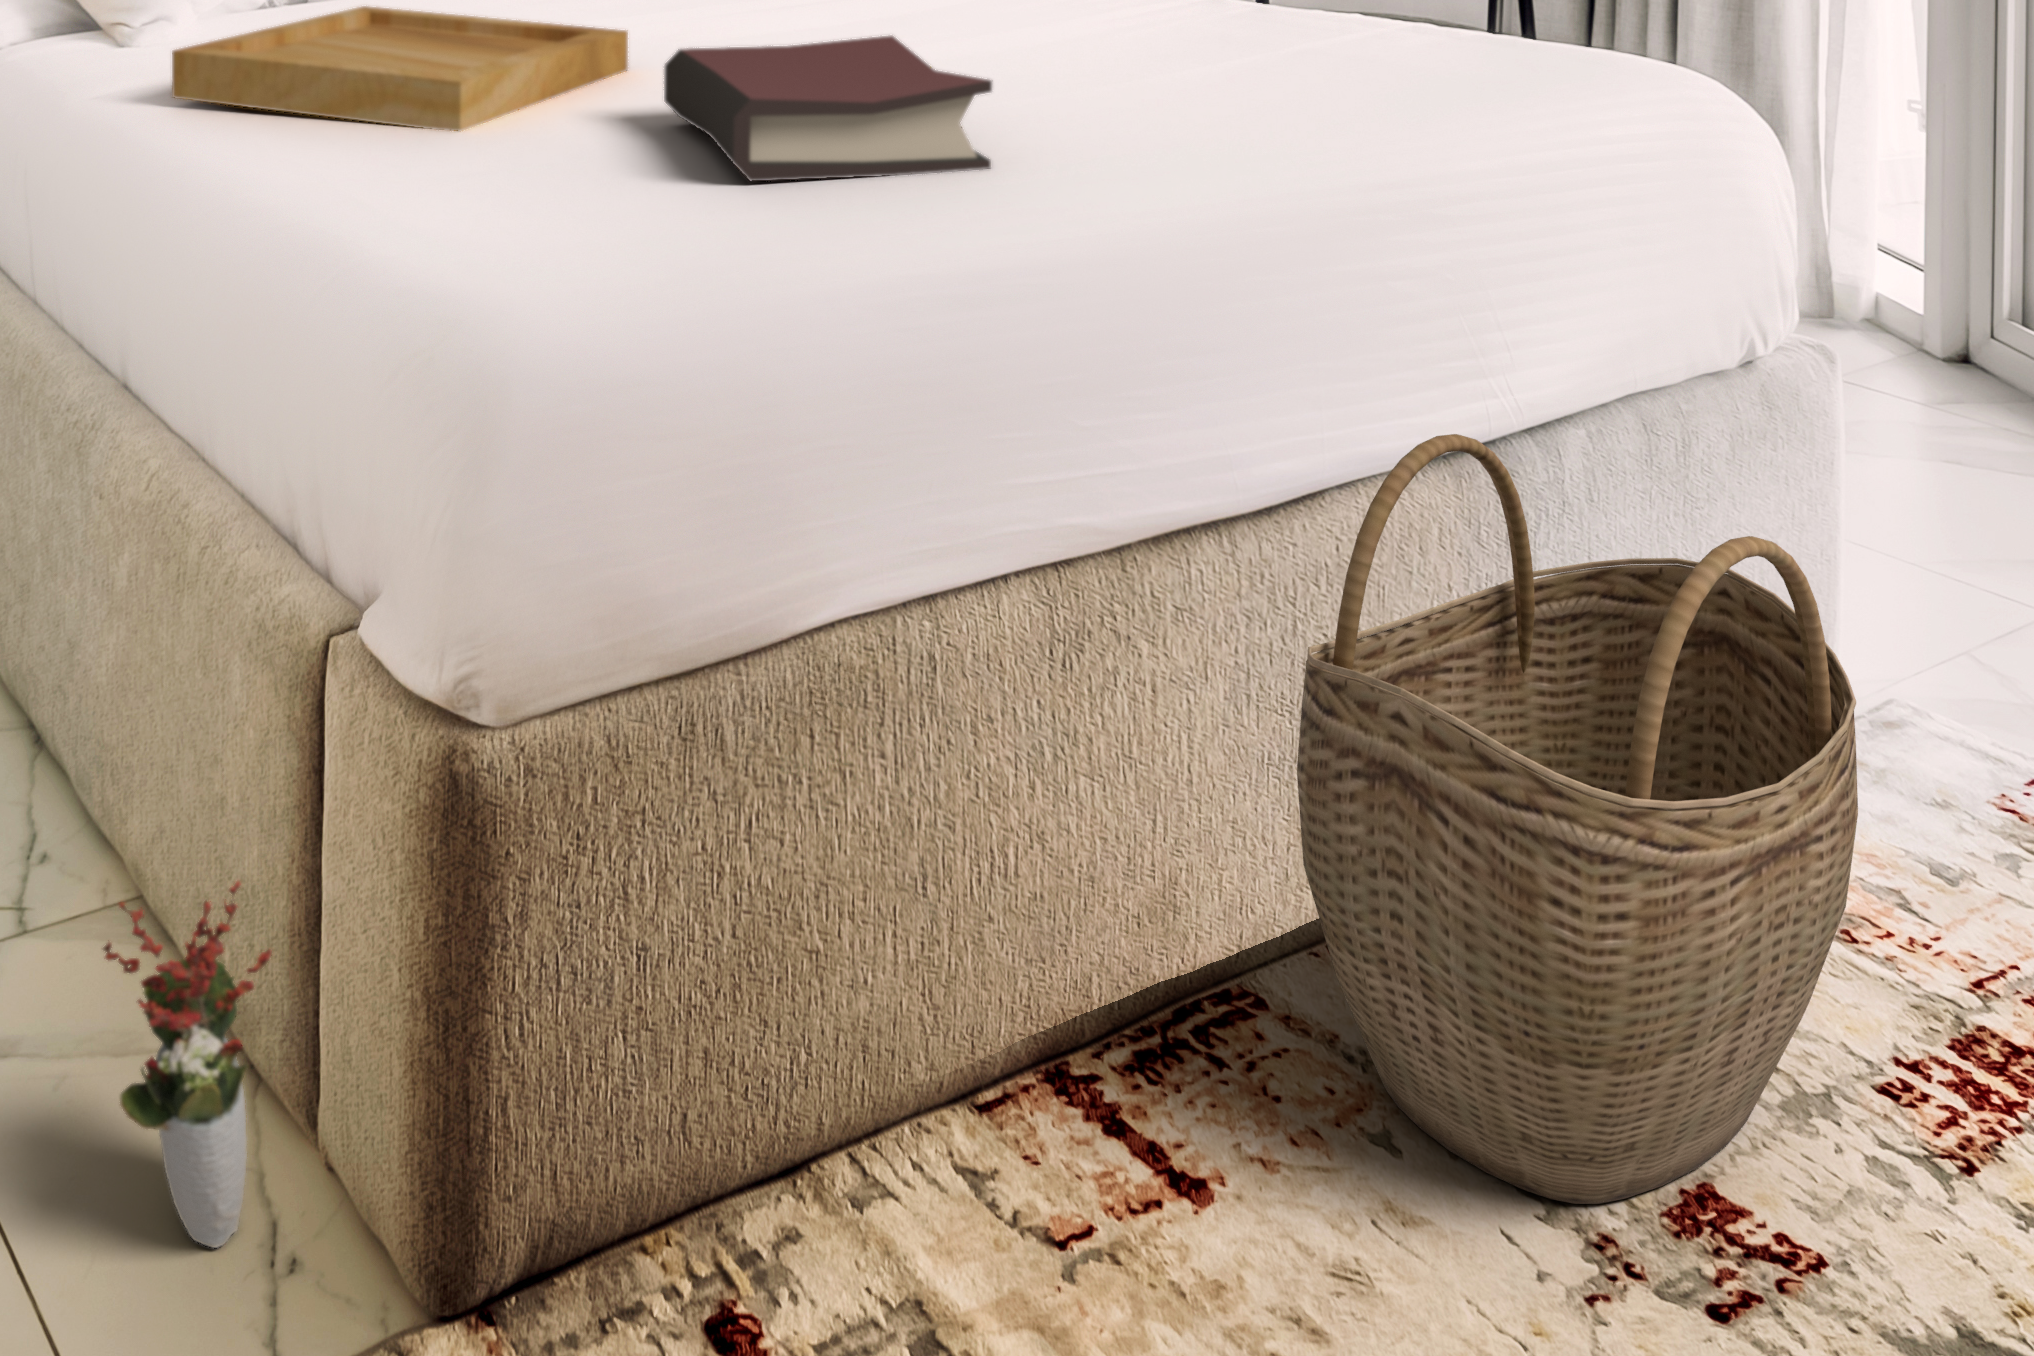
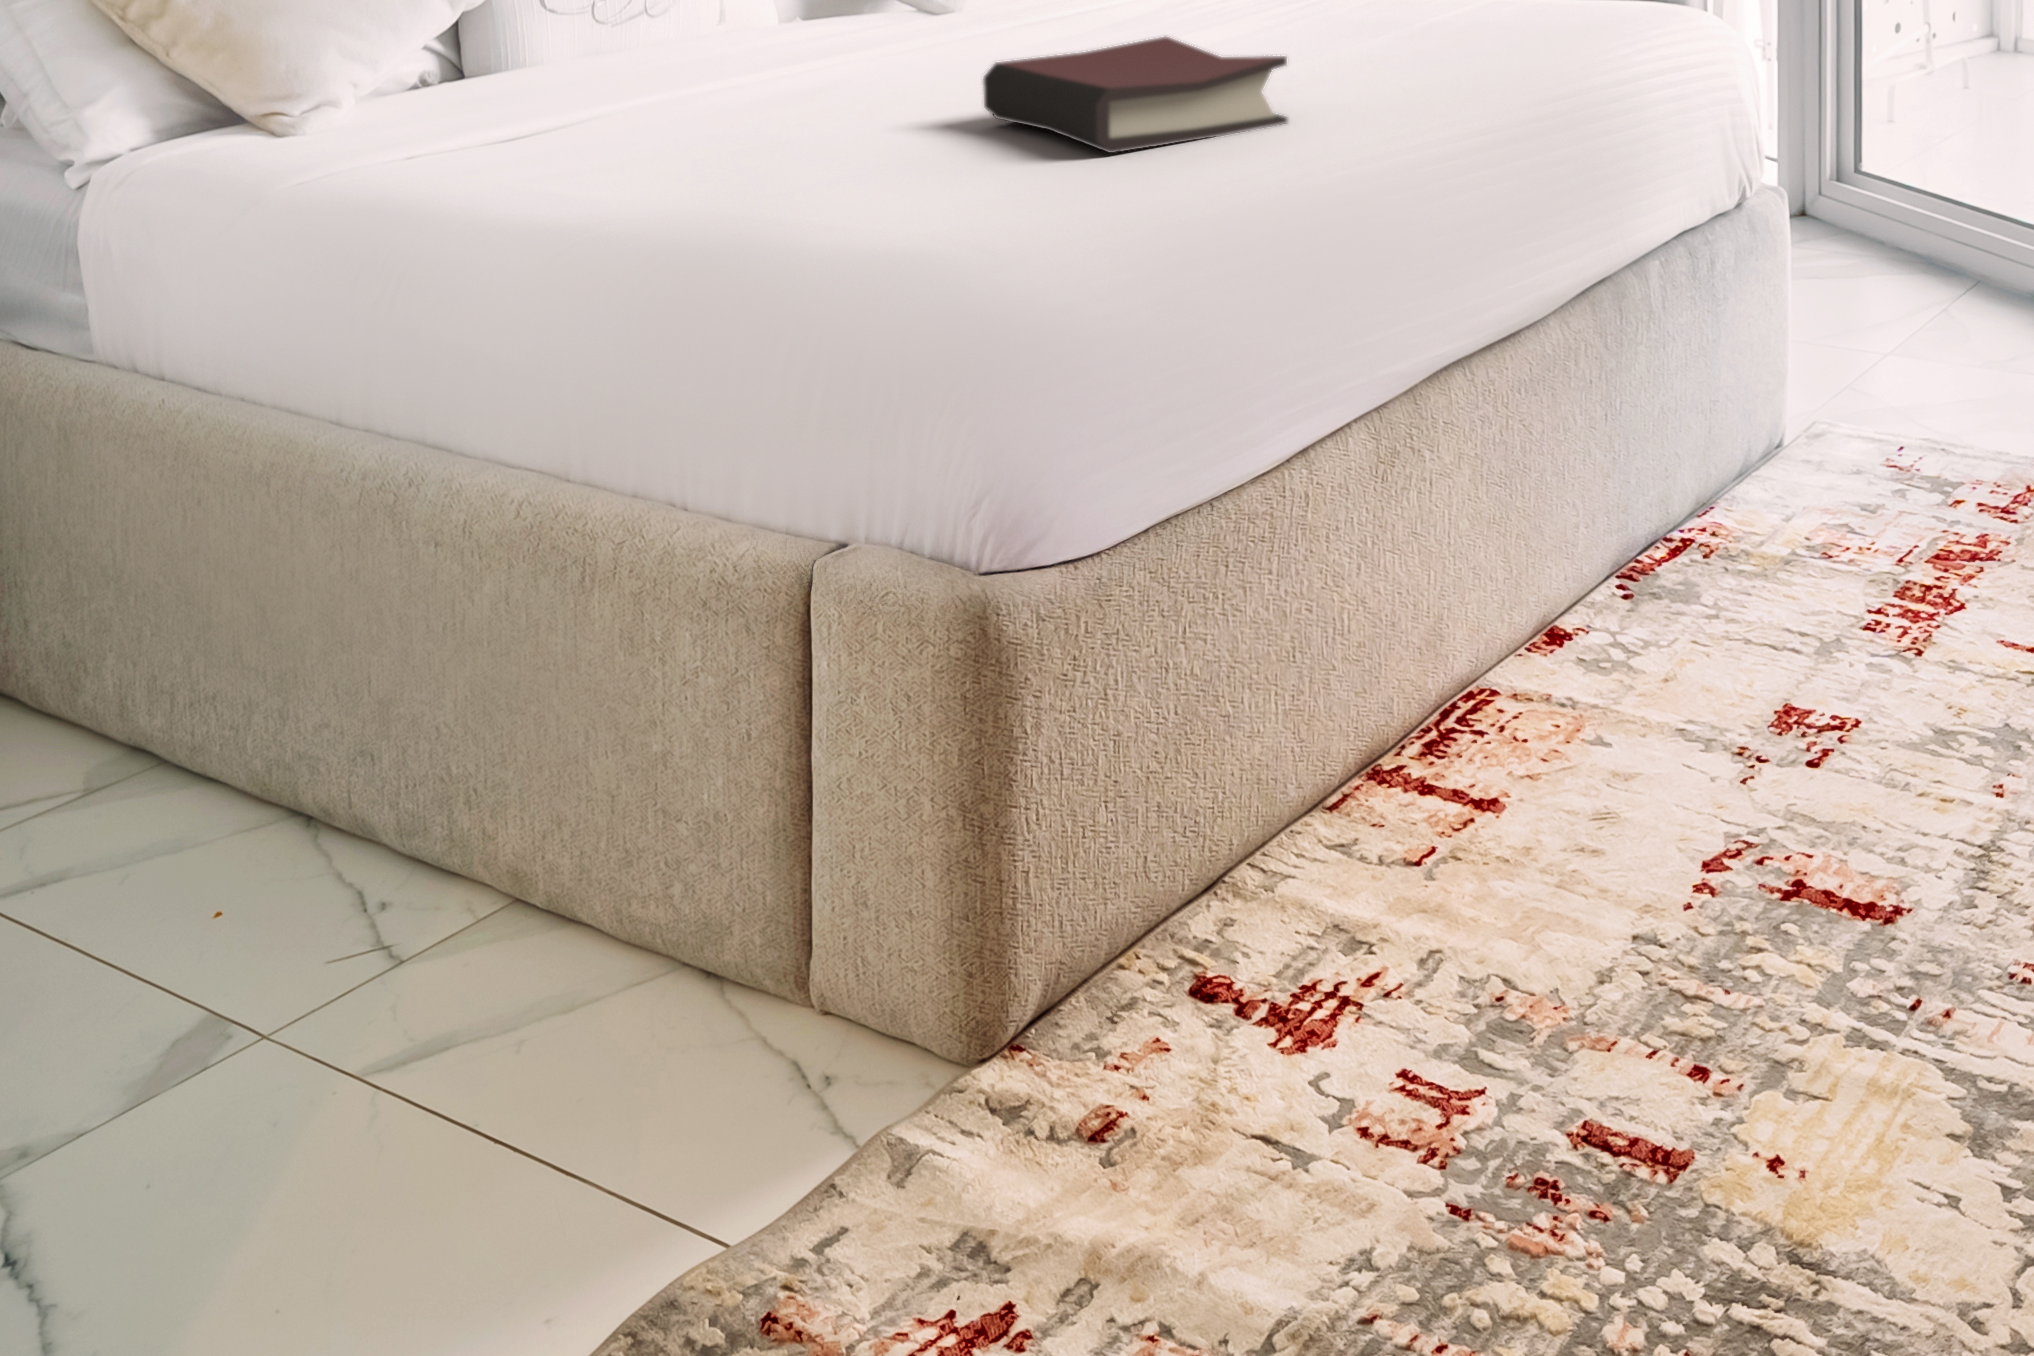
tray: present [172,6,628,131] -> none [458,59,900,162]
woven basket: present [1297,434,1858,1204] -> none [1528,267,1857,740]
decorative plant: present [103,881,272,1248] -> none [619,789,778,1092]

